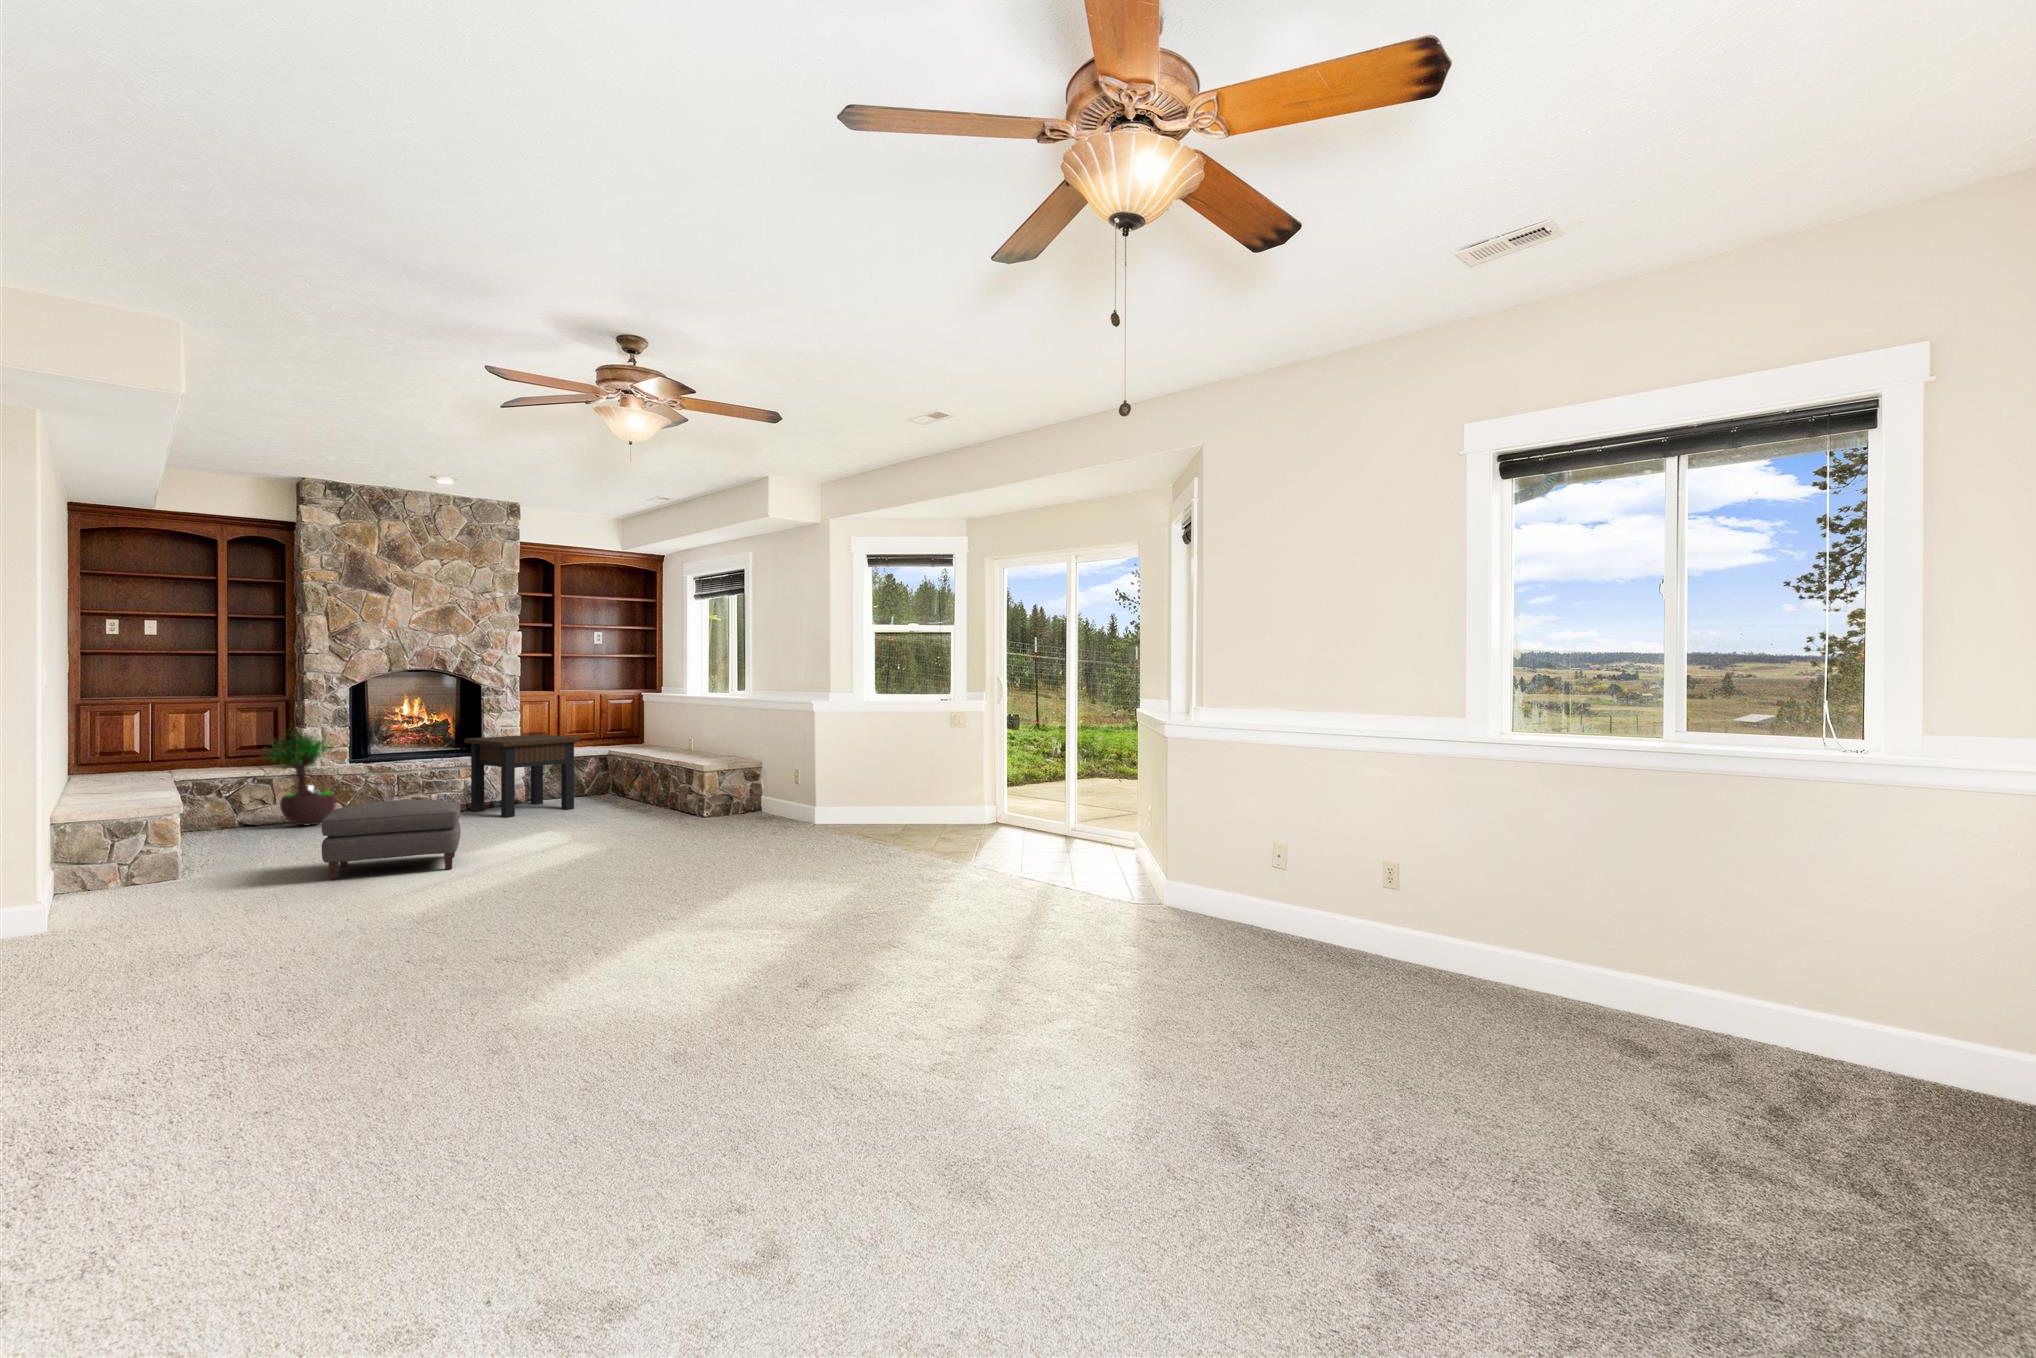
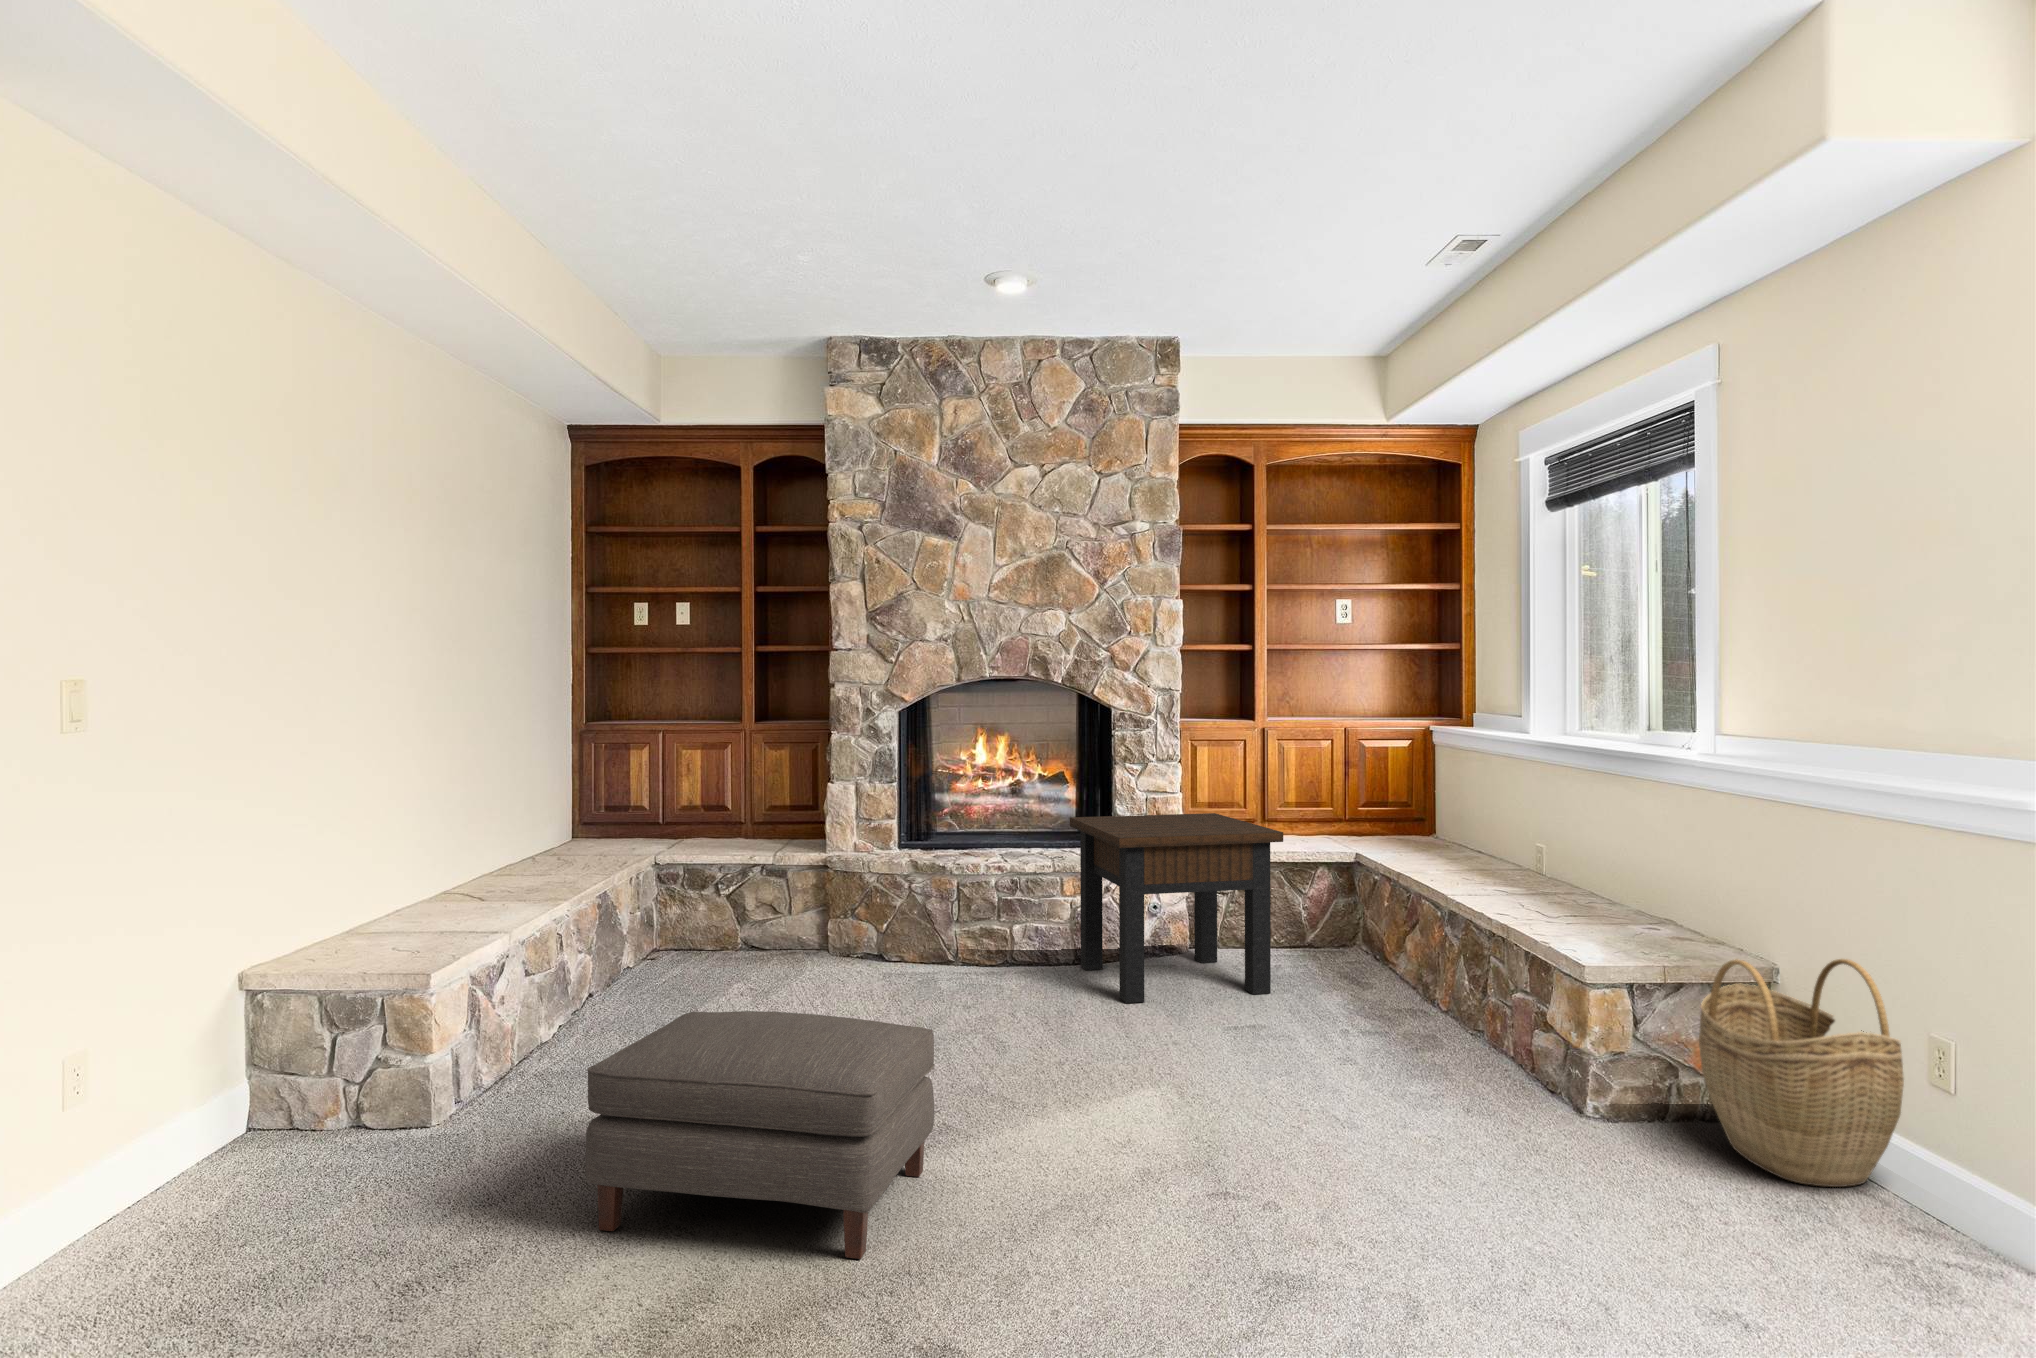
potted tree: present [263,729,336,825] -> none [735,775,858,967]
woven basket: none [734,757,786,822] -> present [1699,959,1904,1187]

